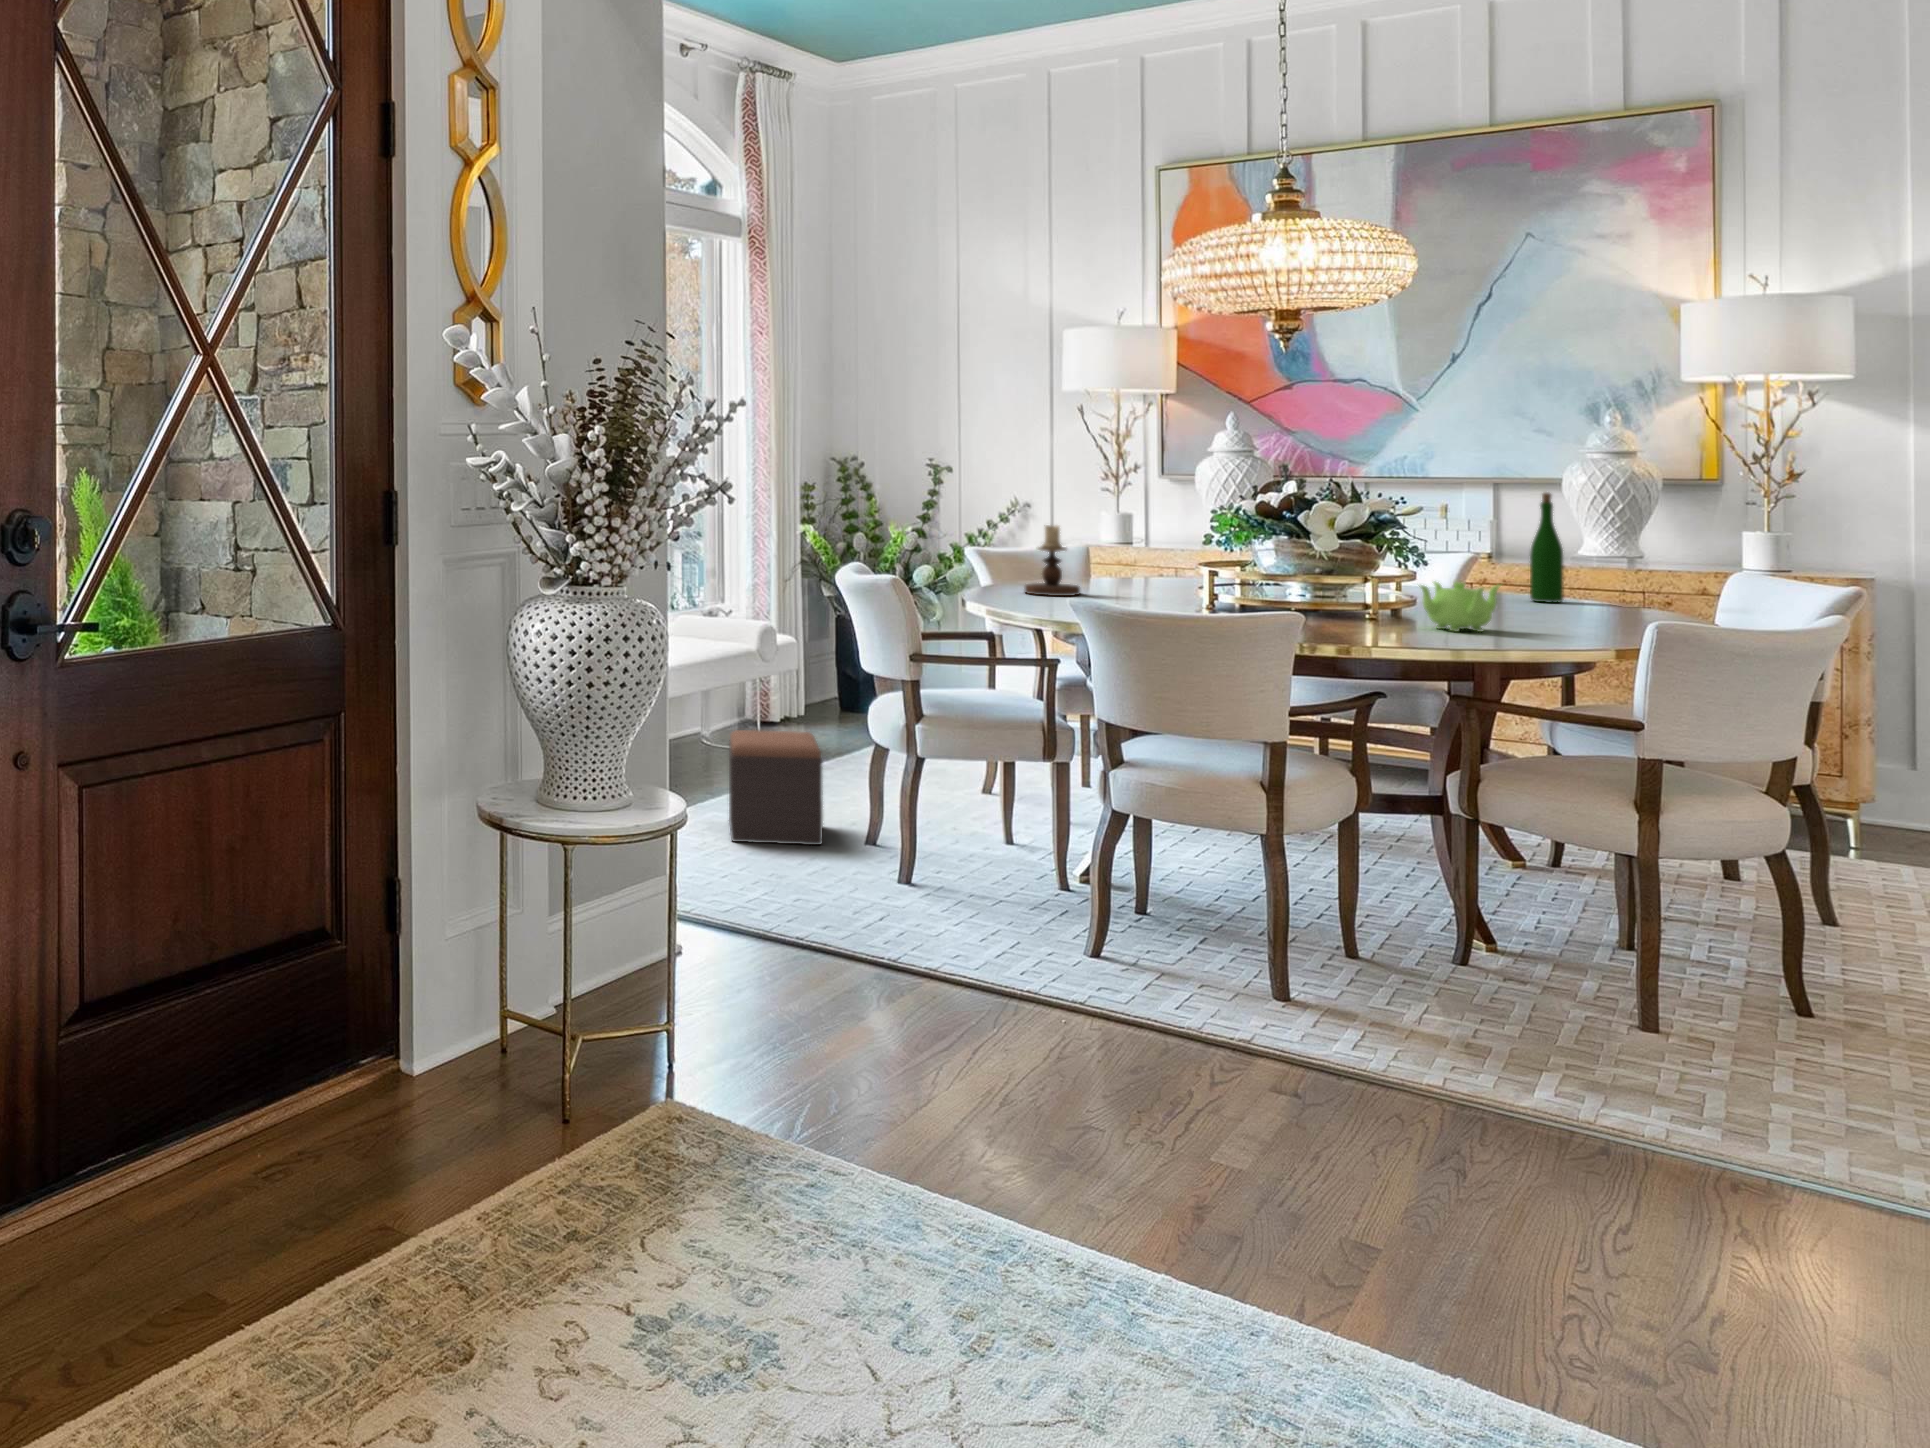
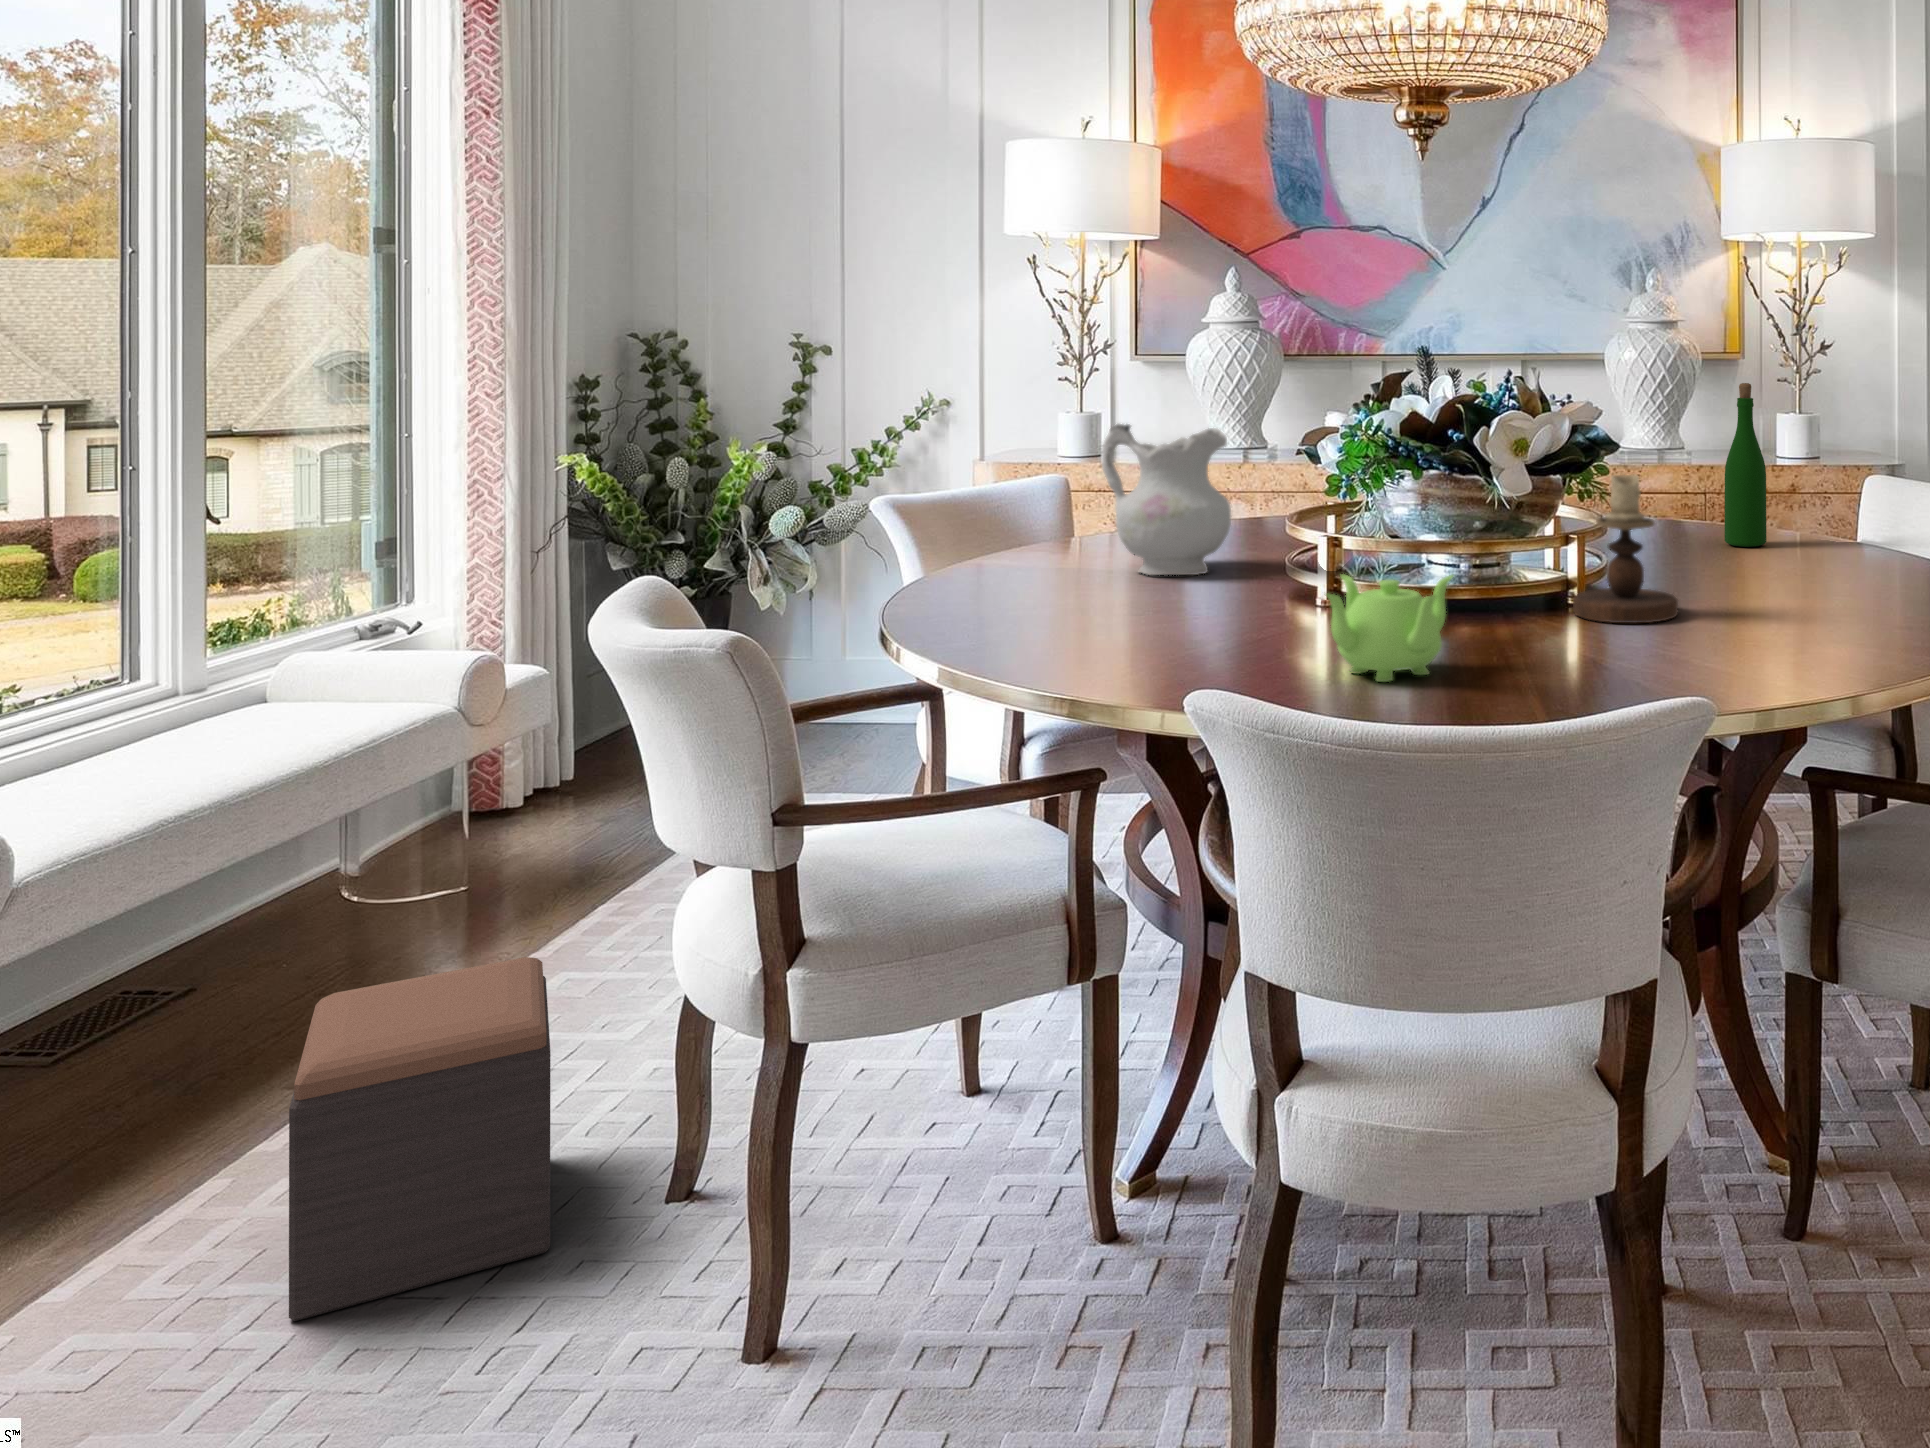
ceramic pitcher: none [1085,505,1161,589] -> present [1102,424,1231,575]
candlestick: present [1025,525,1080,596] -> present [1573,475,1678,623]
teapot: present [1419,582,1500,631] -> present [1326,575,1453,682]

